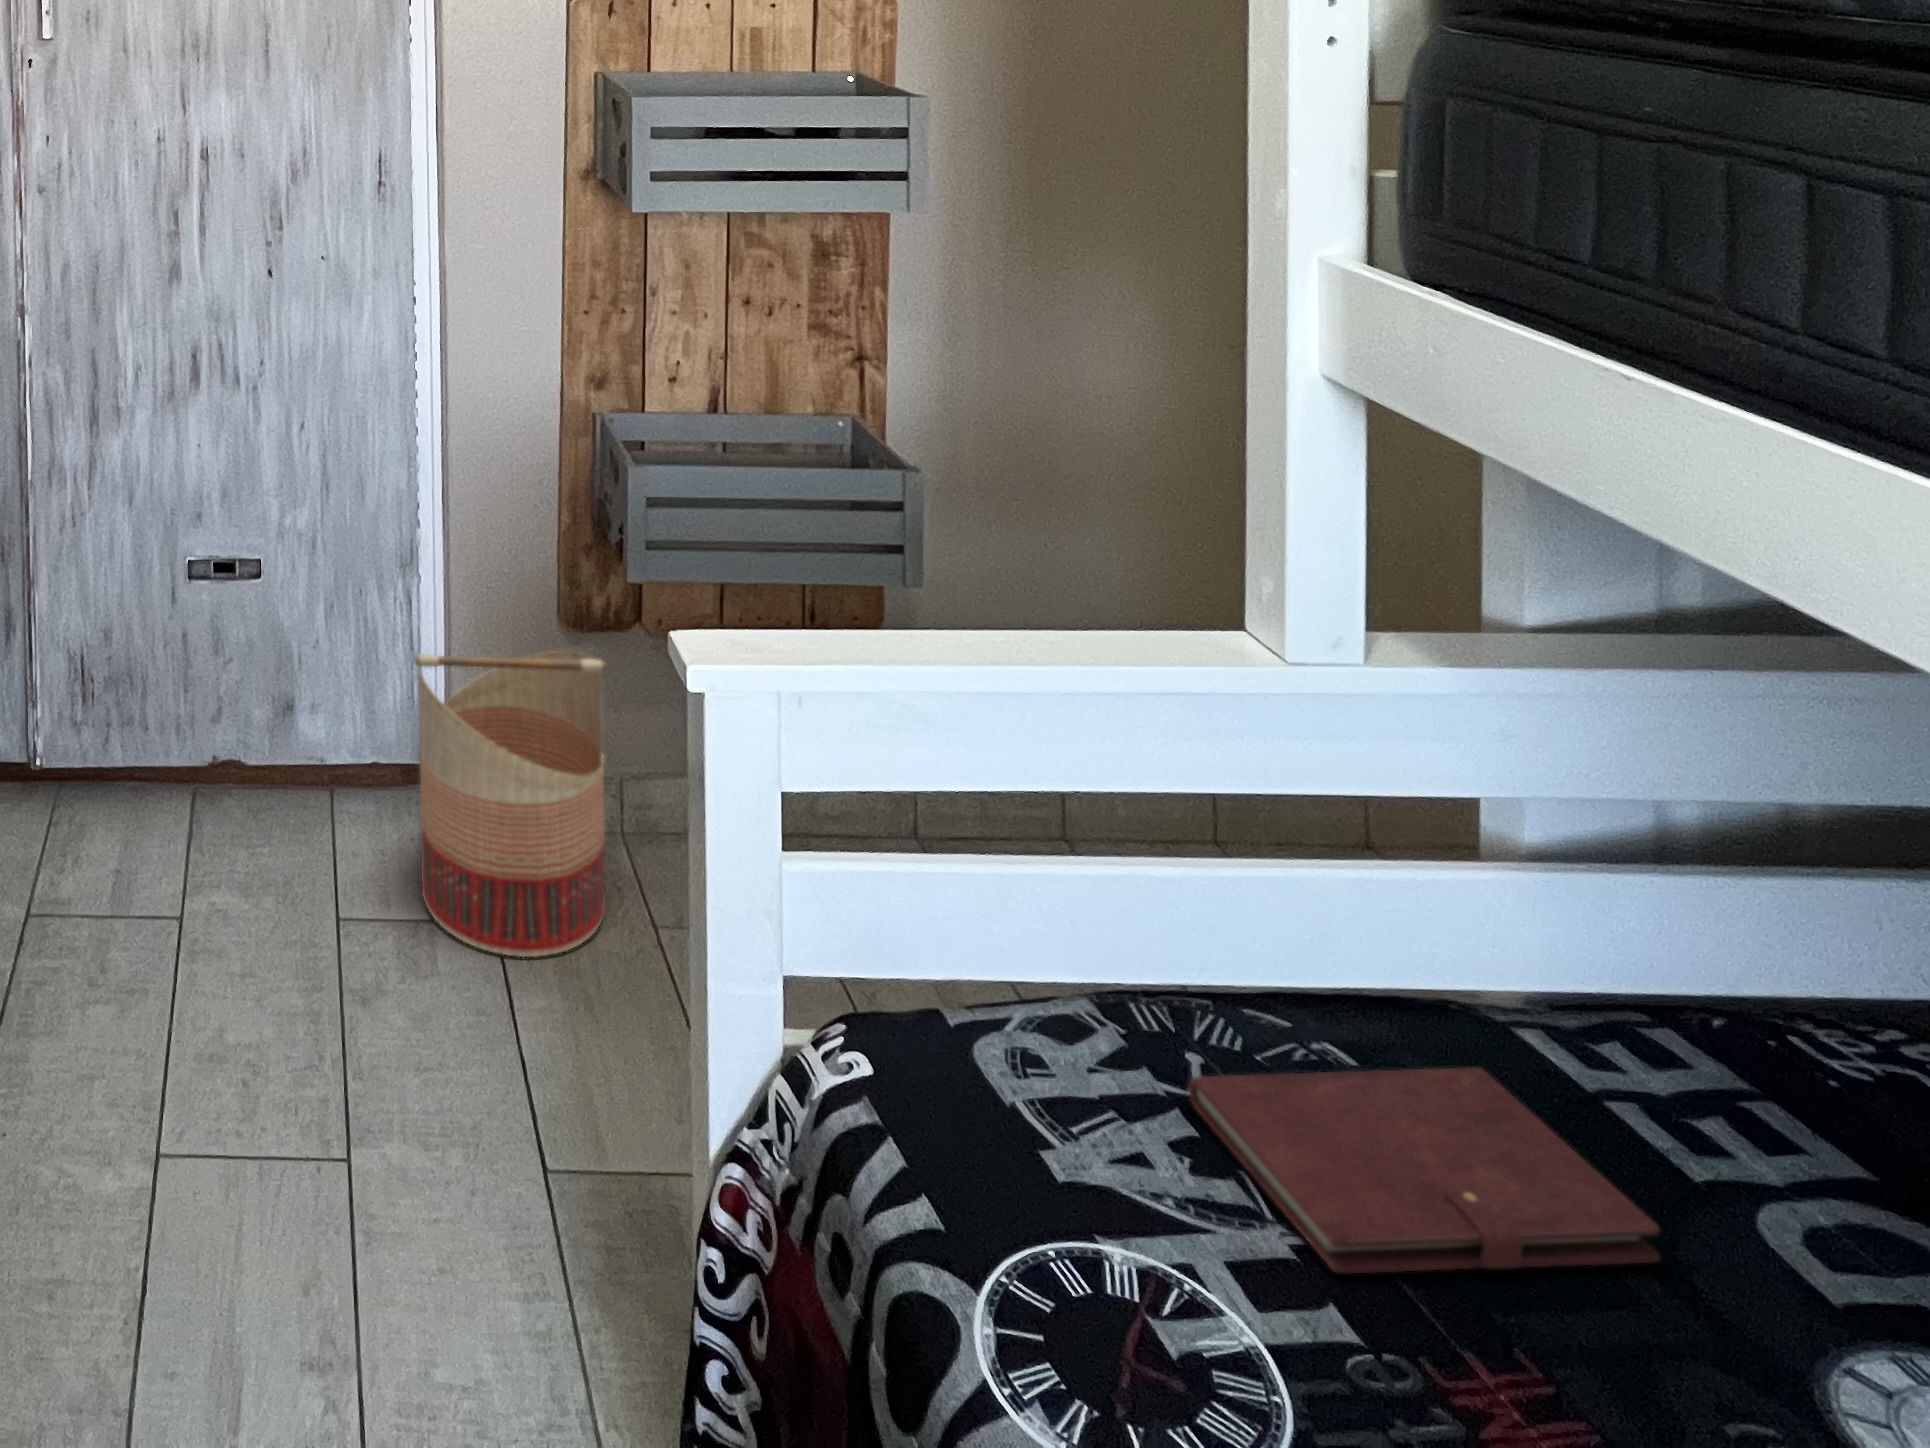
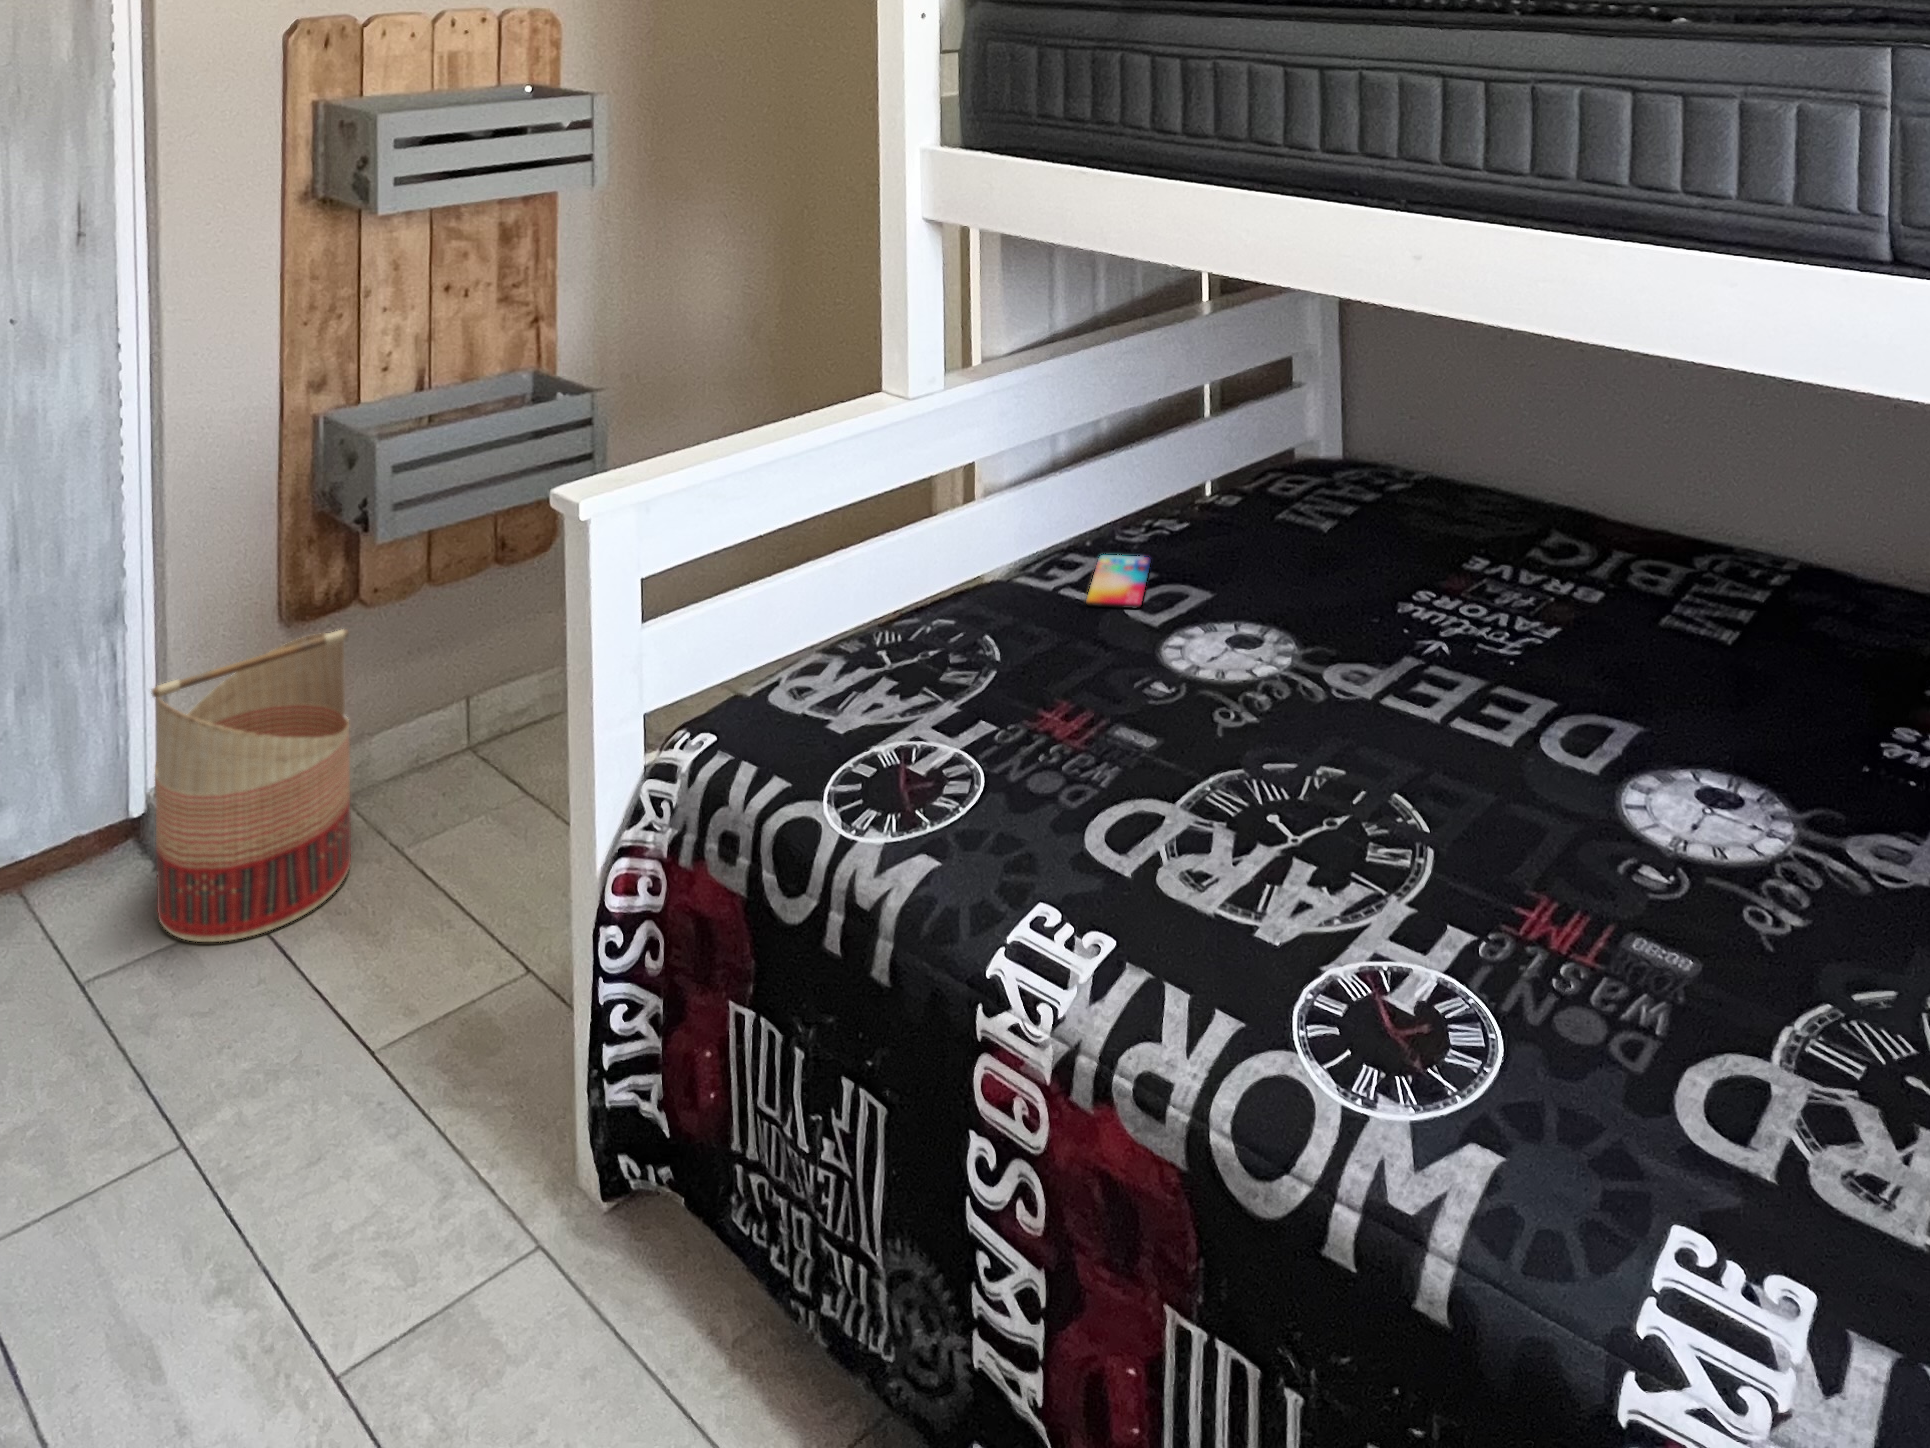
notebook: present [1188,1068,1660,1273] -> none [887,594,1096,710]
smartphone: none [1664,1070,1868,1235] -> present [1086,555,1151,608]

